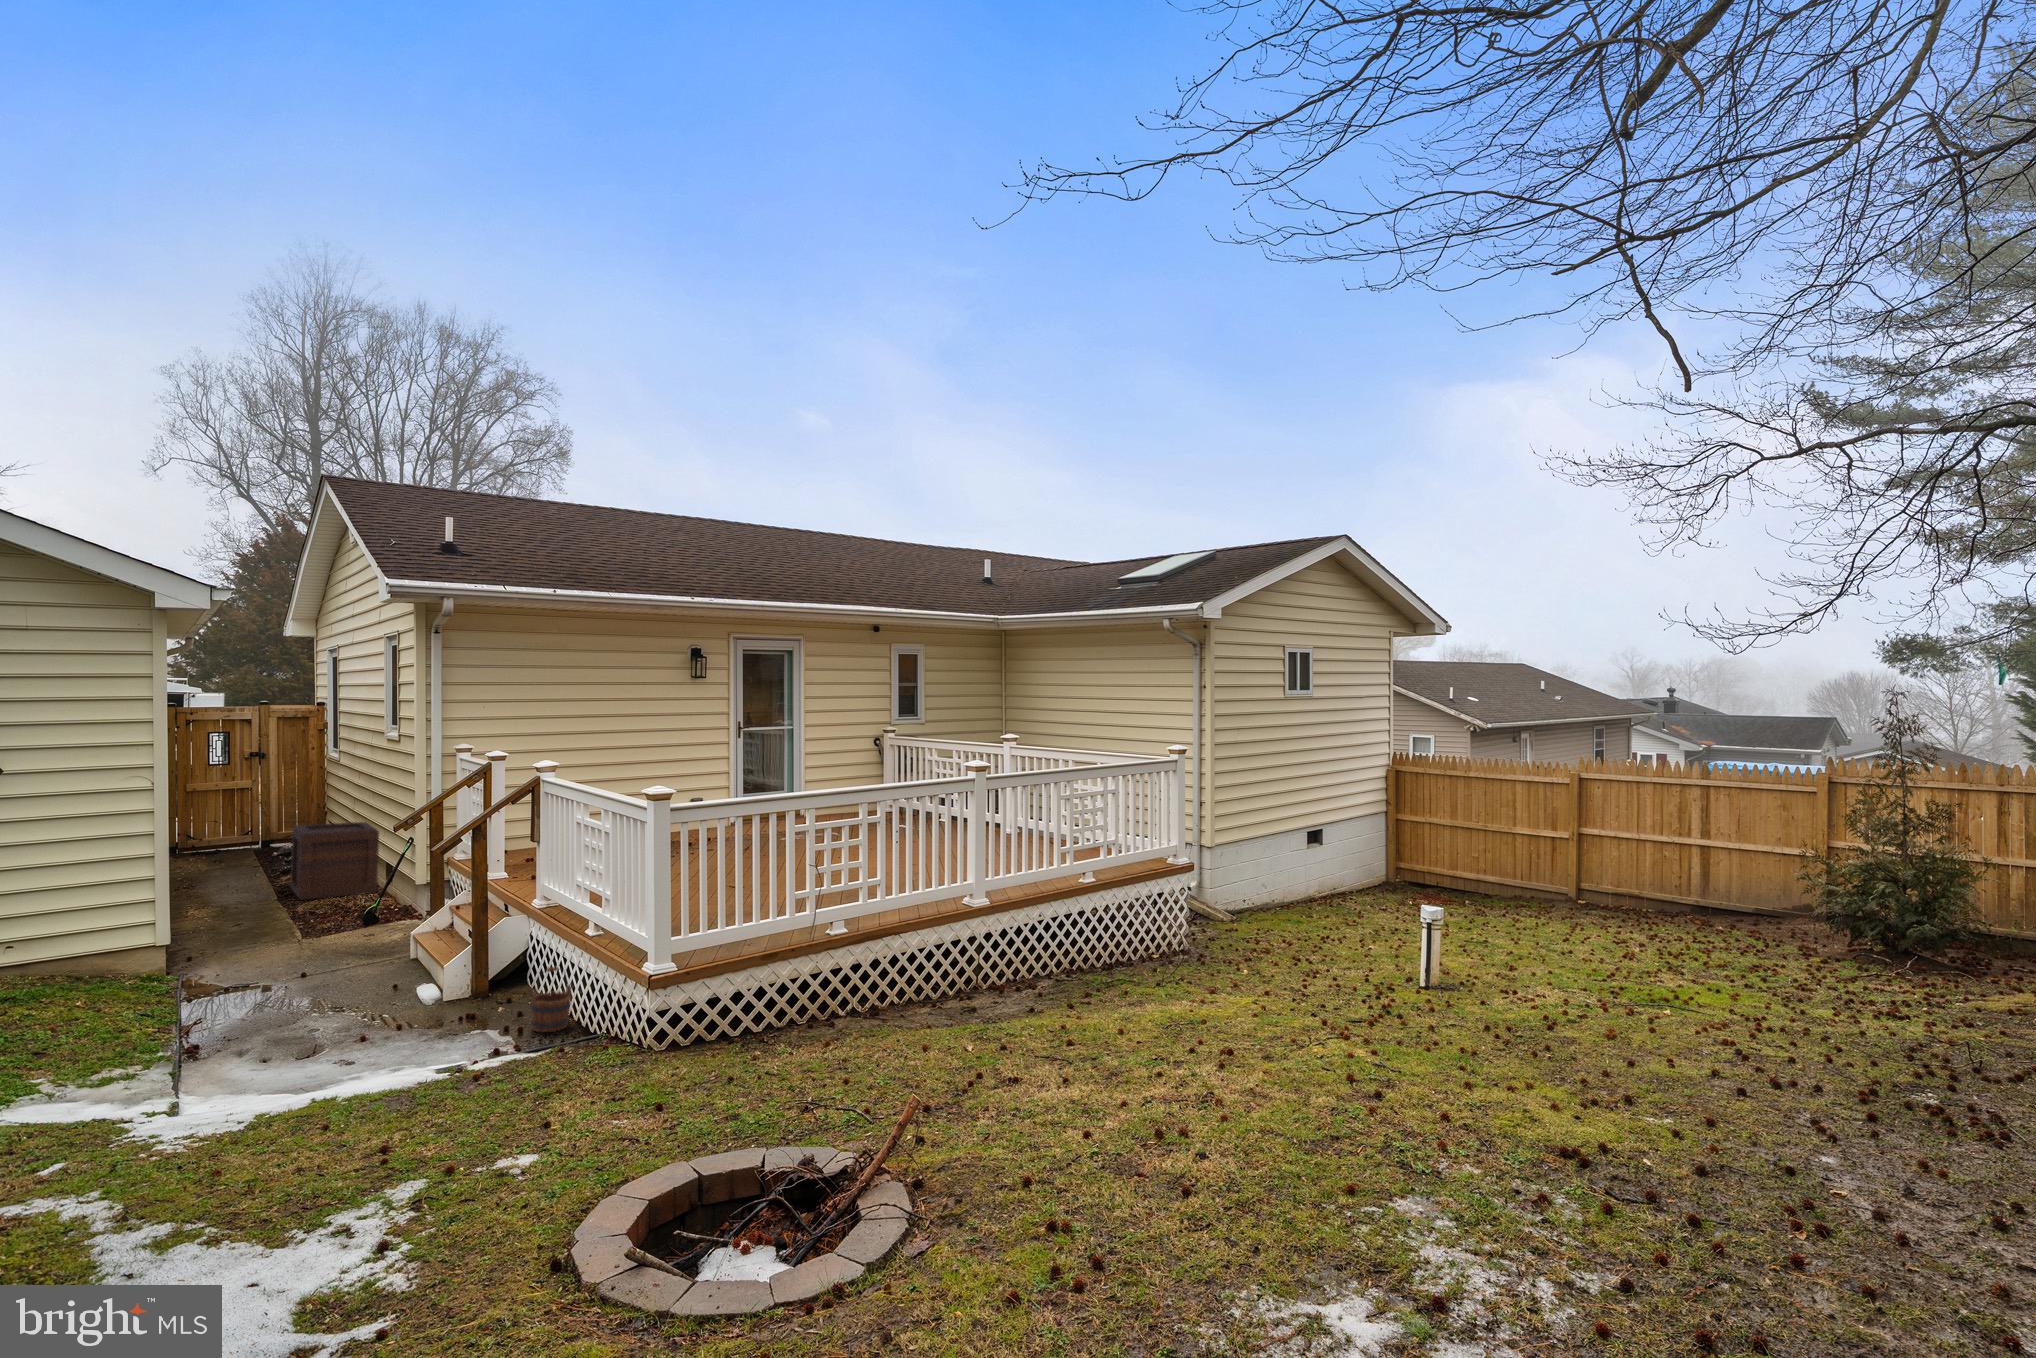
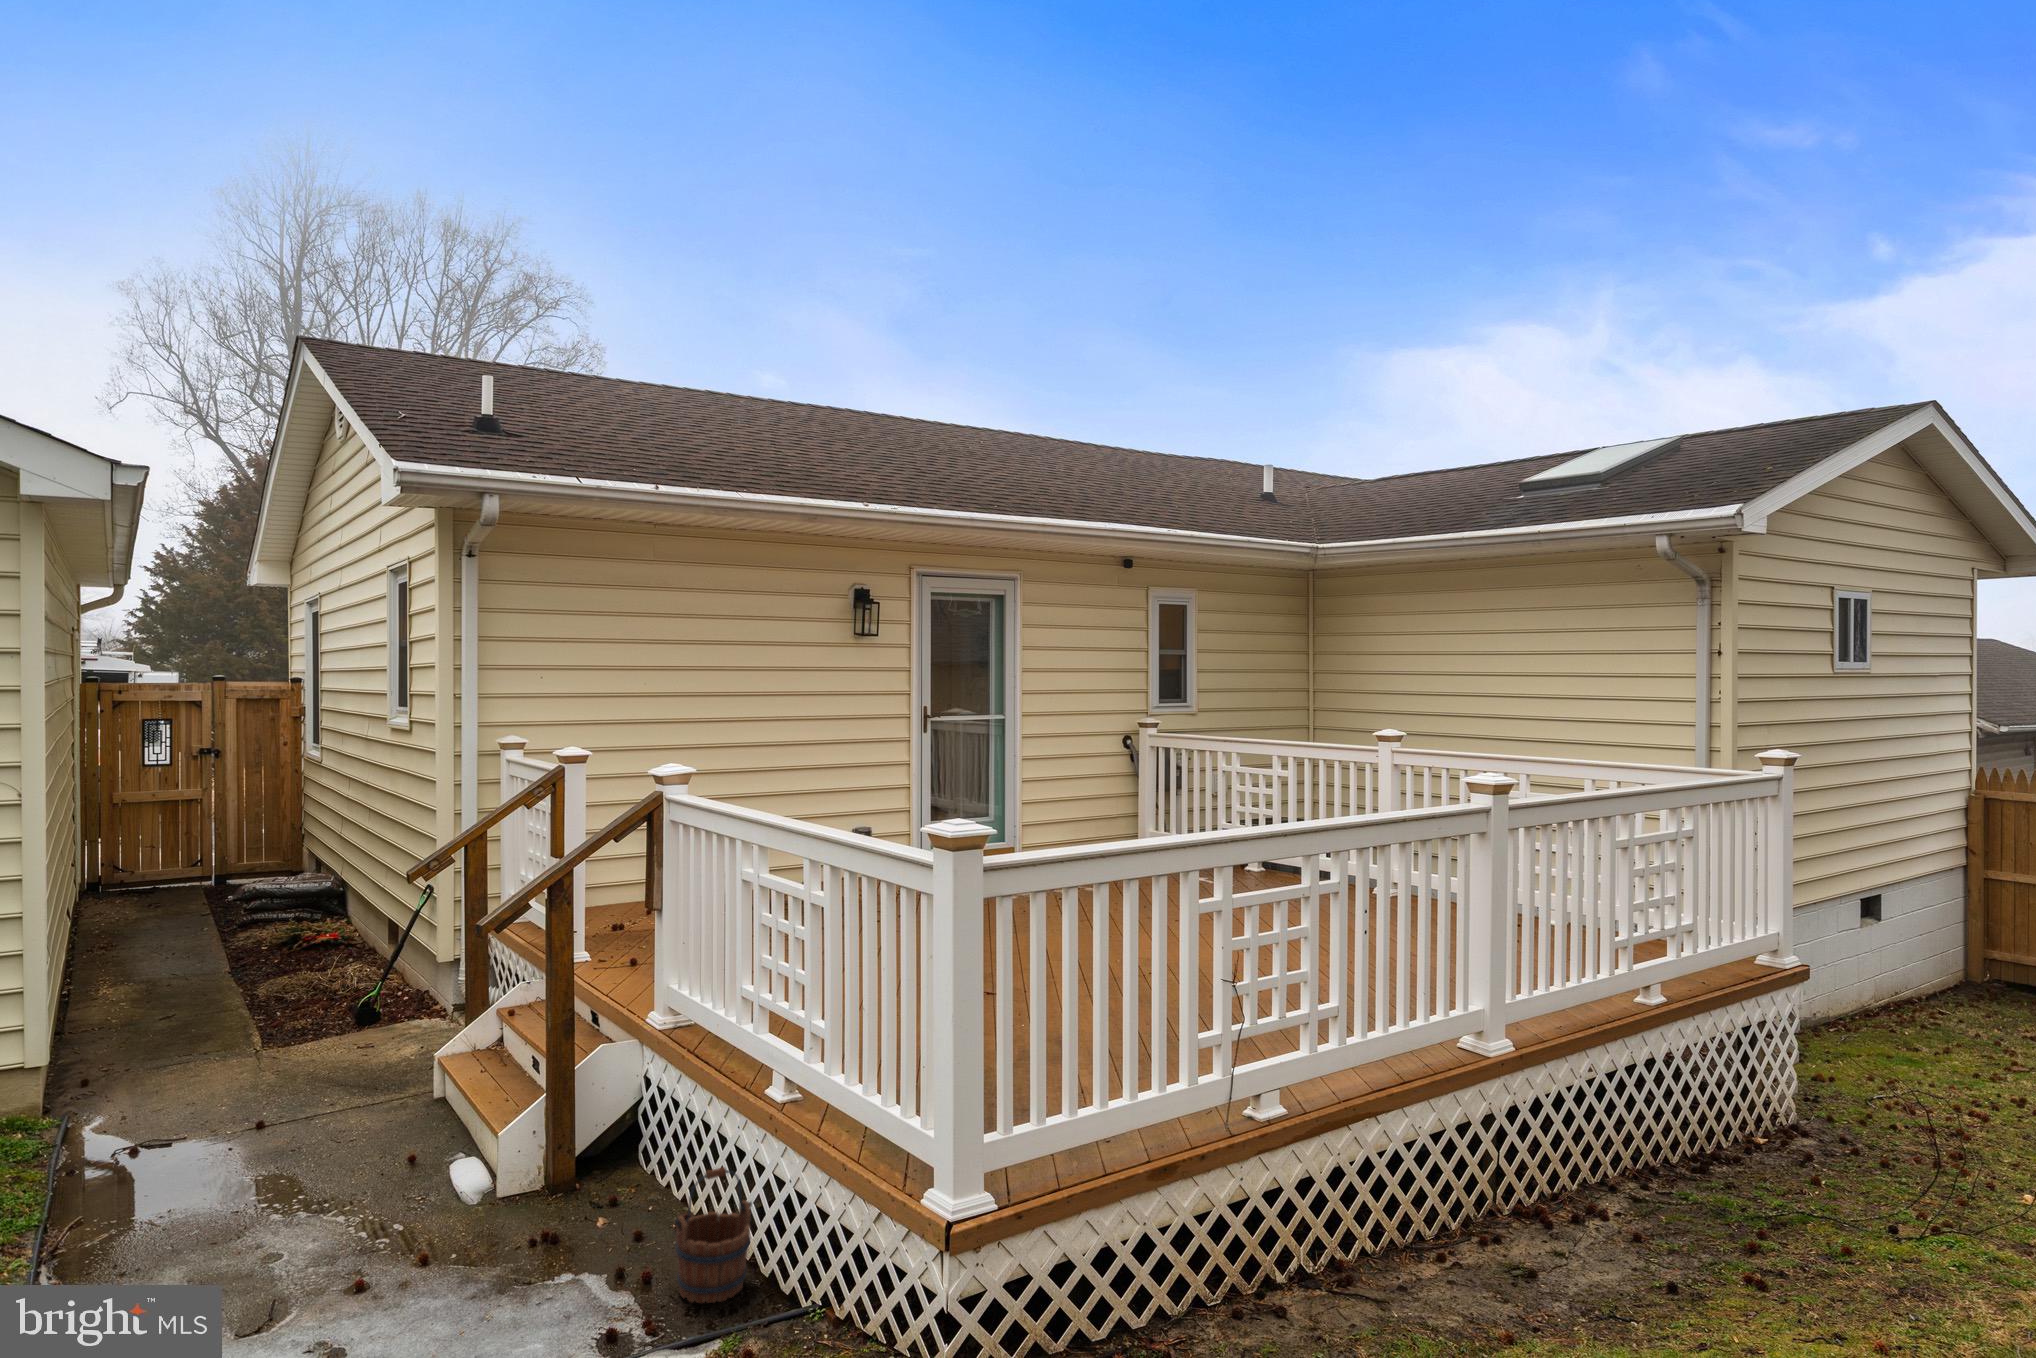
wooden crate: present [290,822,379,900] -> none [248,854,378,975]

